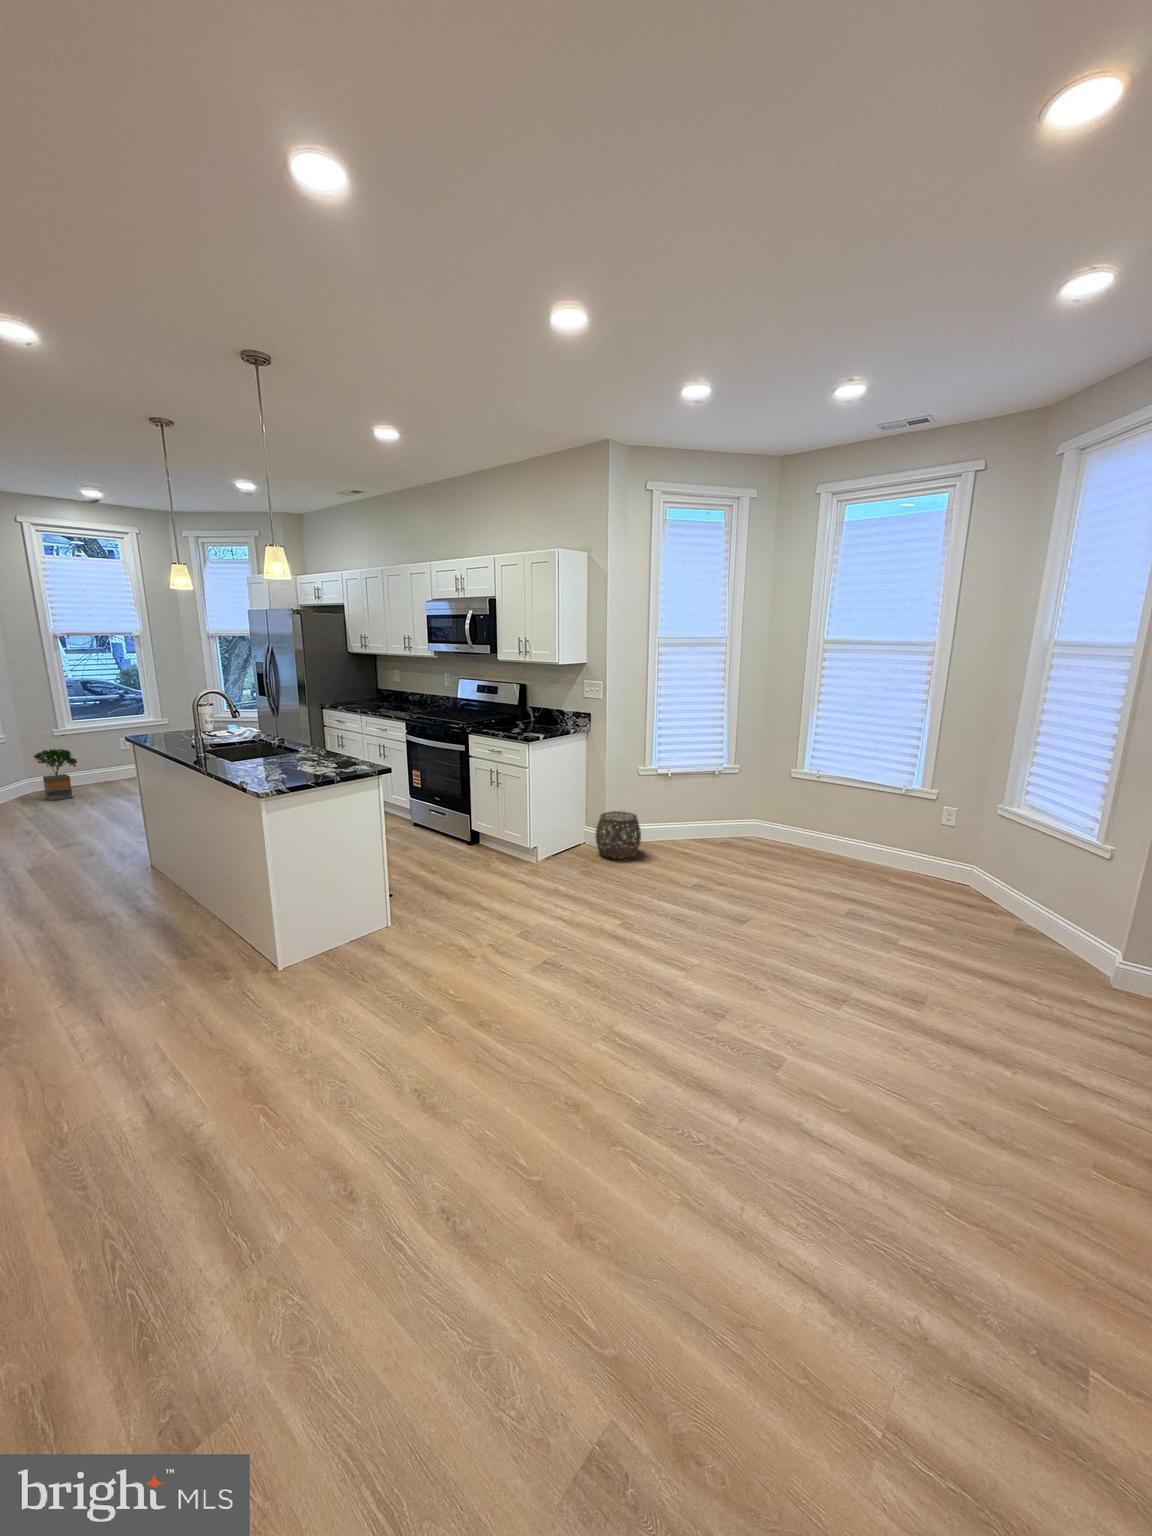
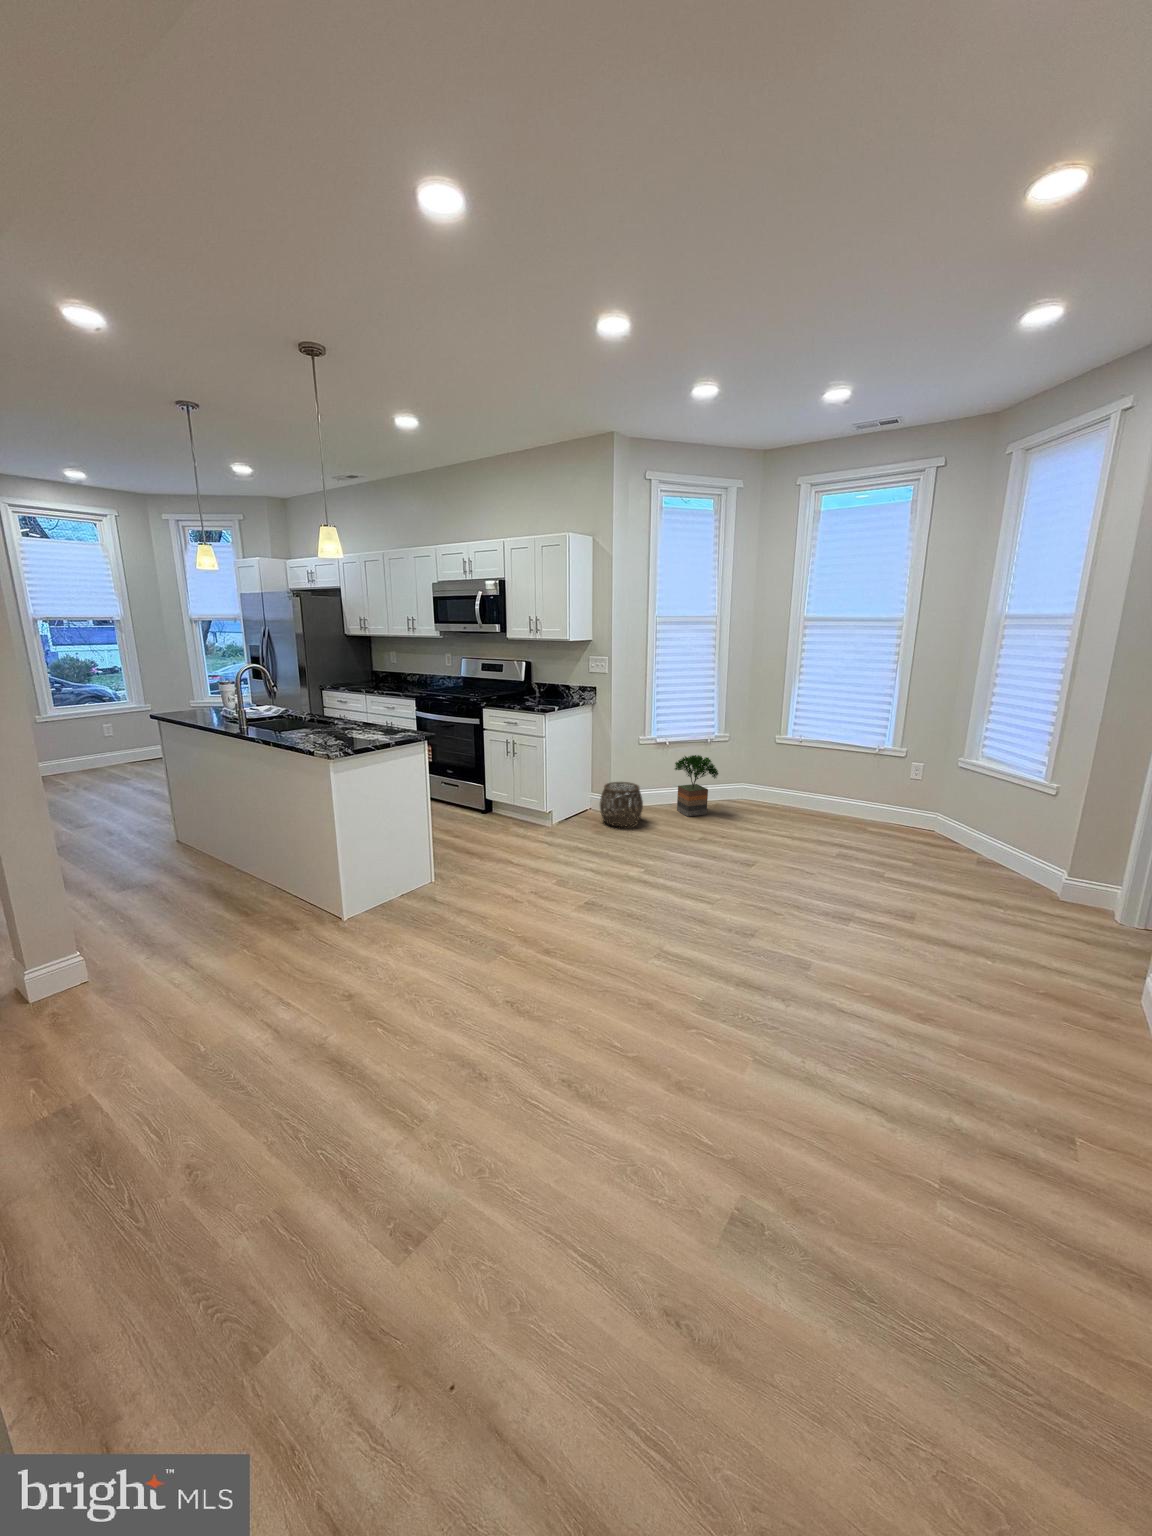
potted tree: present [33,749,77,801] -> present [675,755,719,817]

